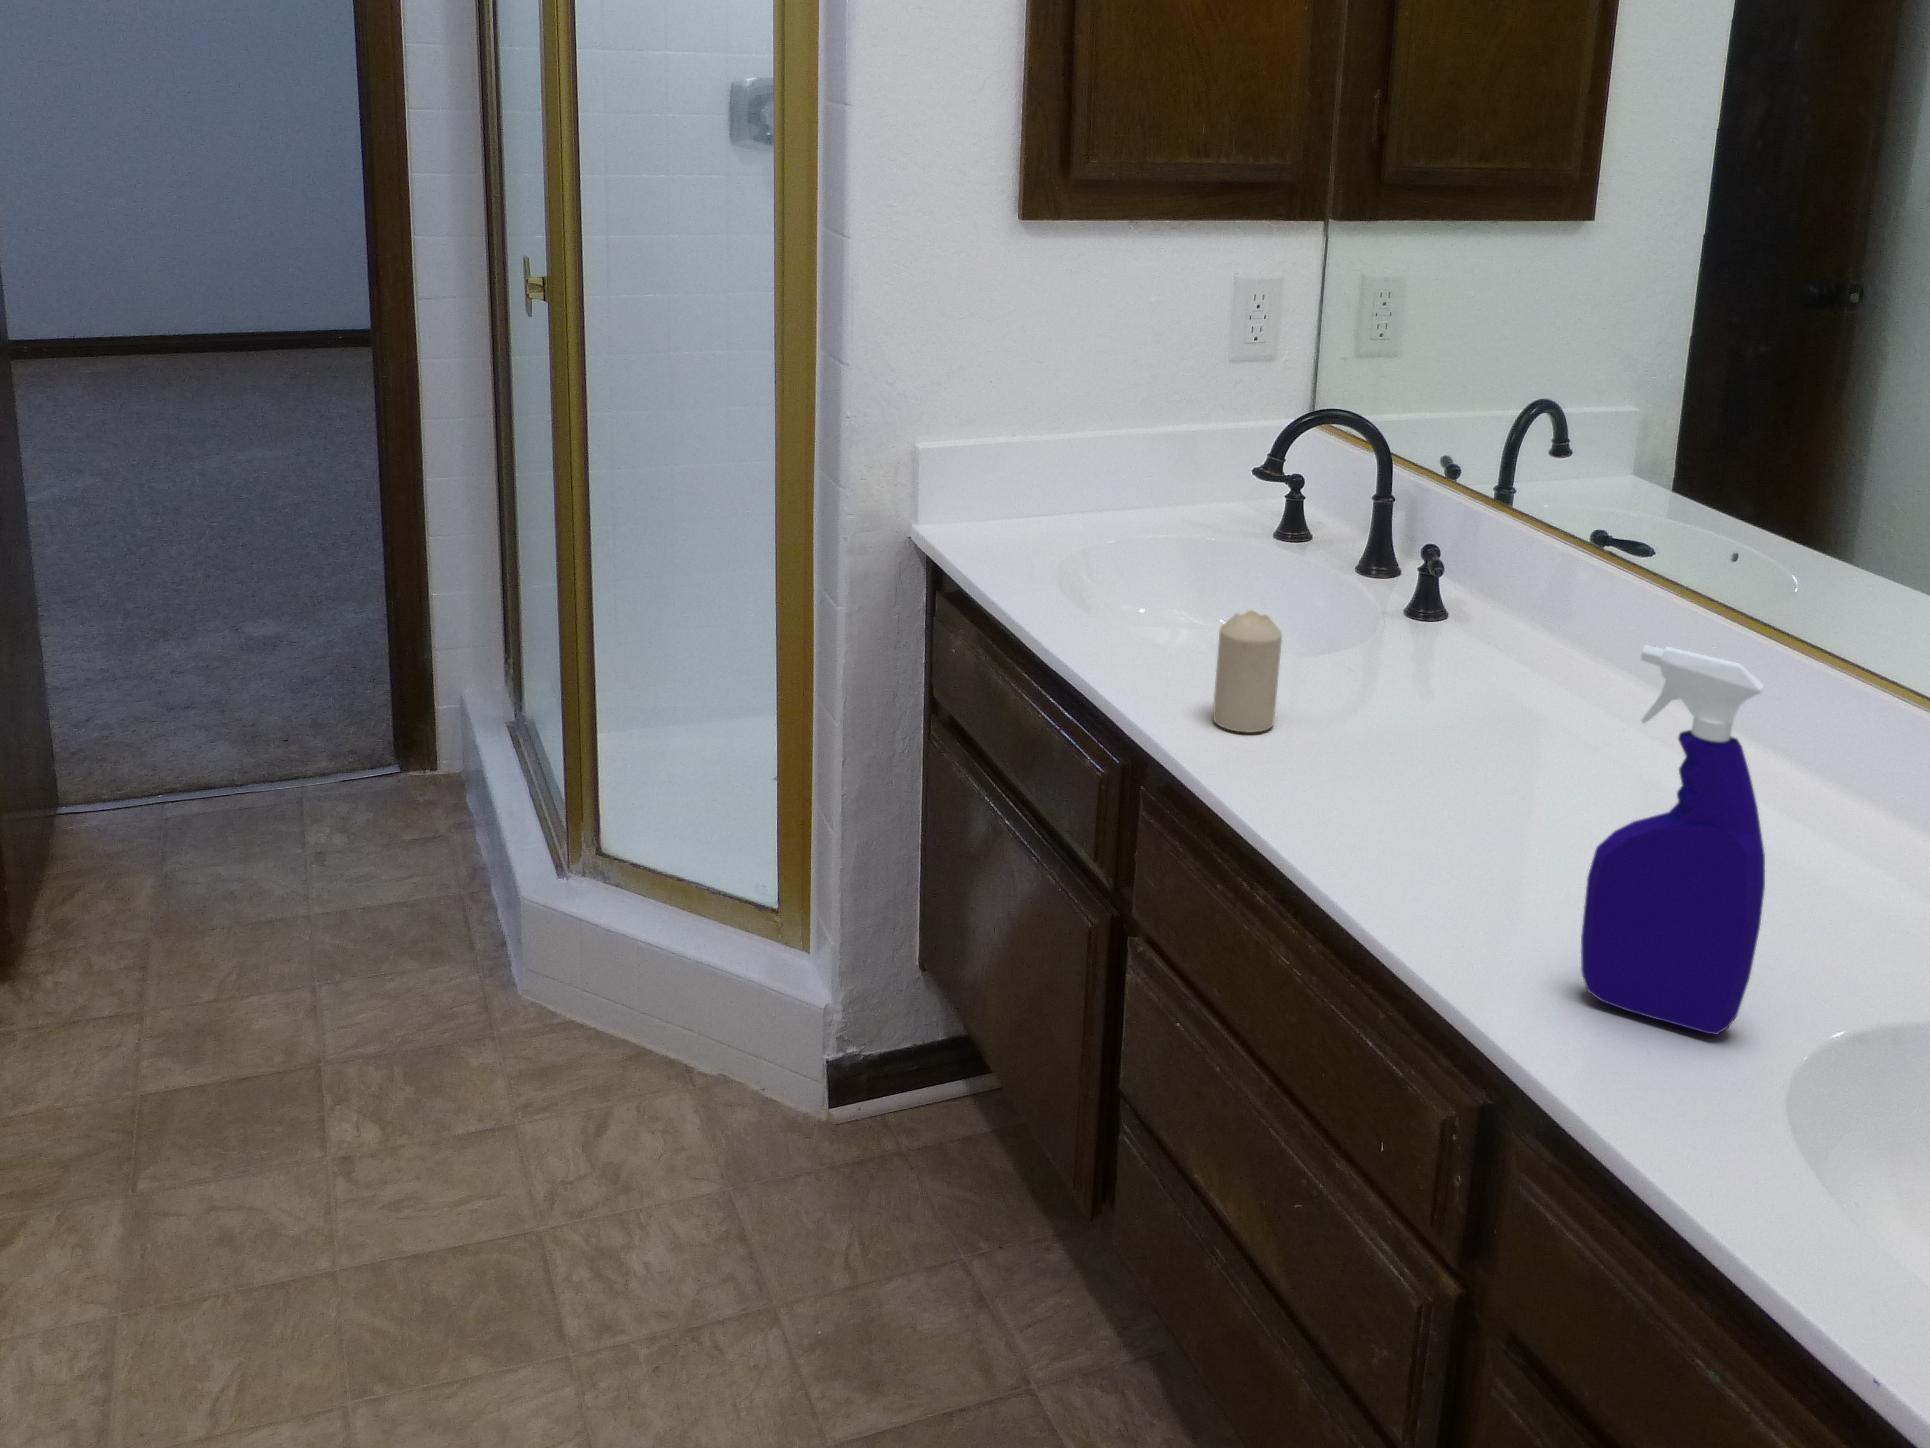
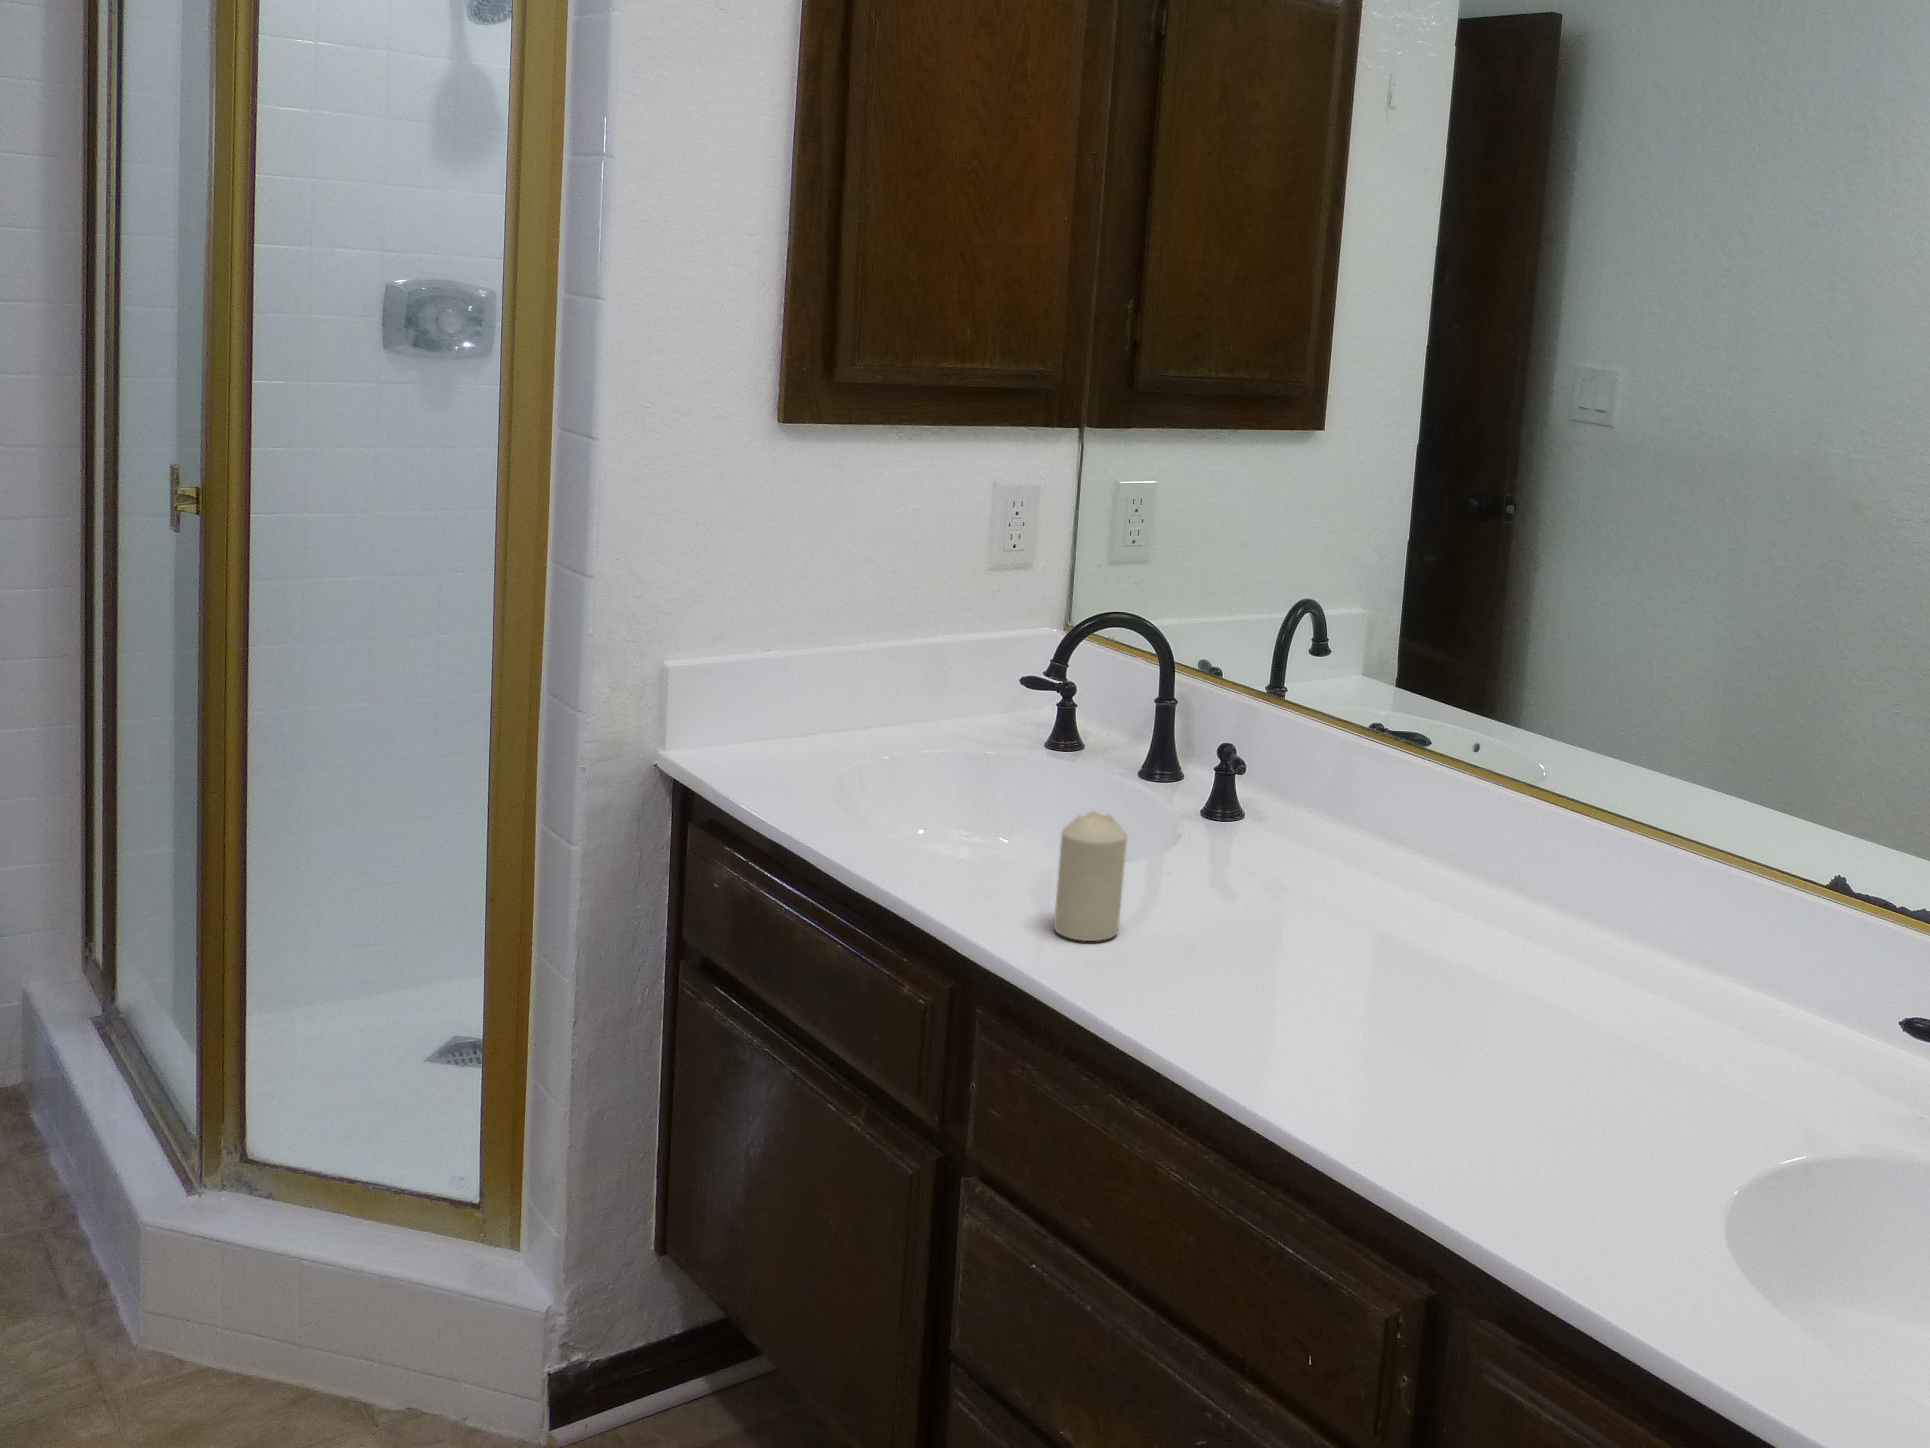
spray bottle: present [1581,645,1765,1035] -> none [1518,808,1696,1201]

